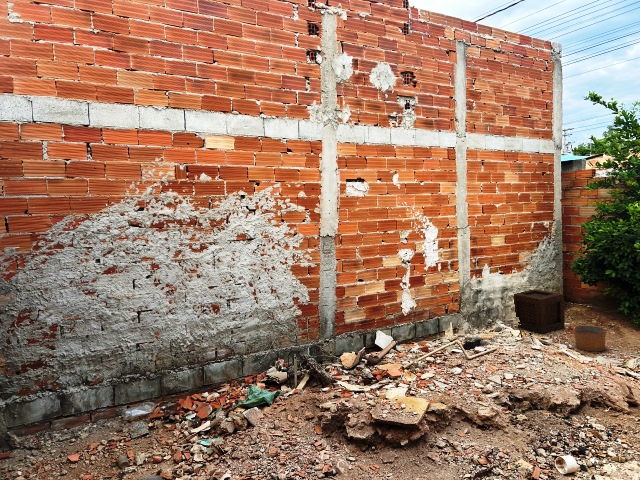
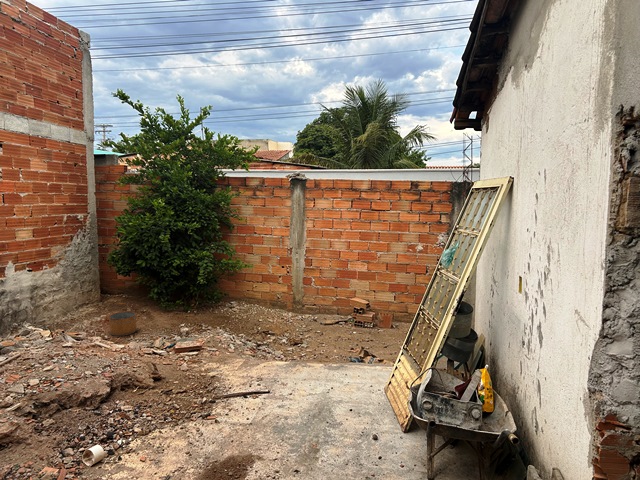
wooden crate: present [514,289,565,334] -> none [42,284,101,329]

